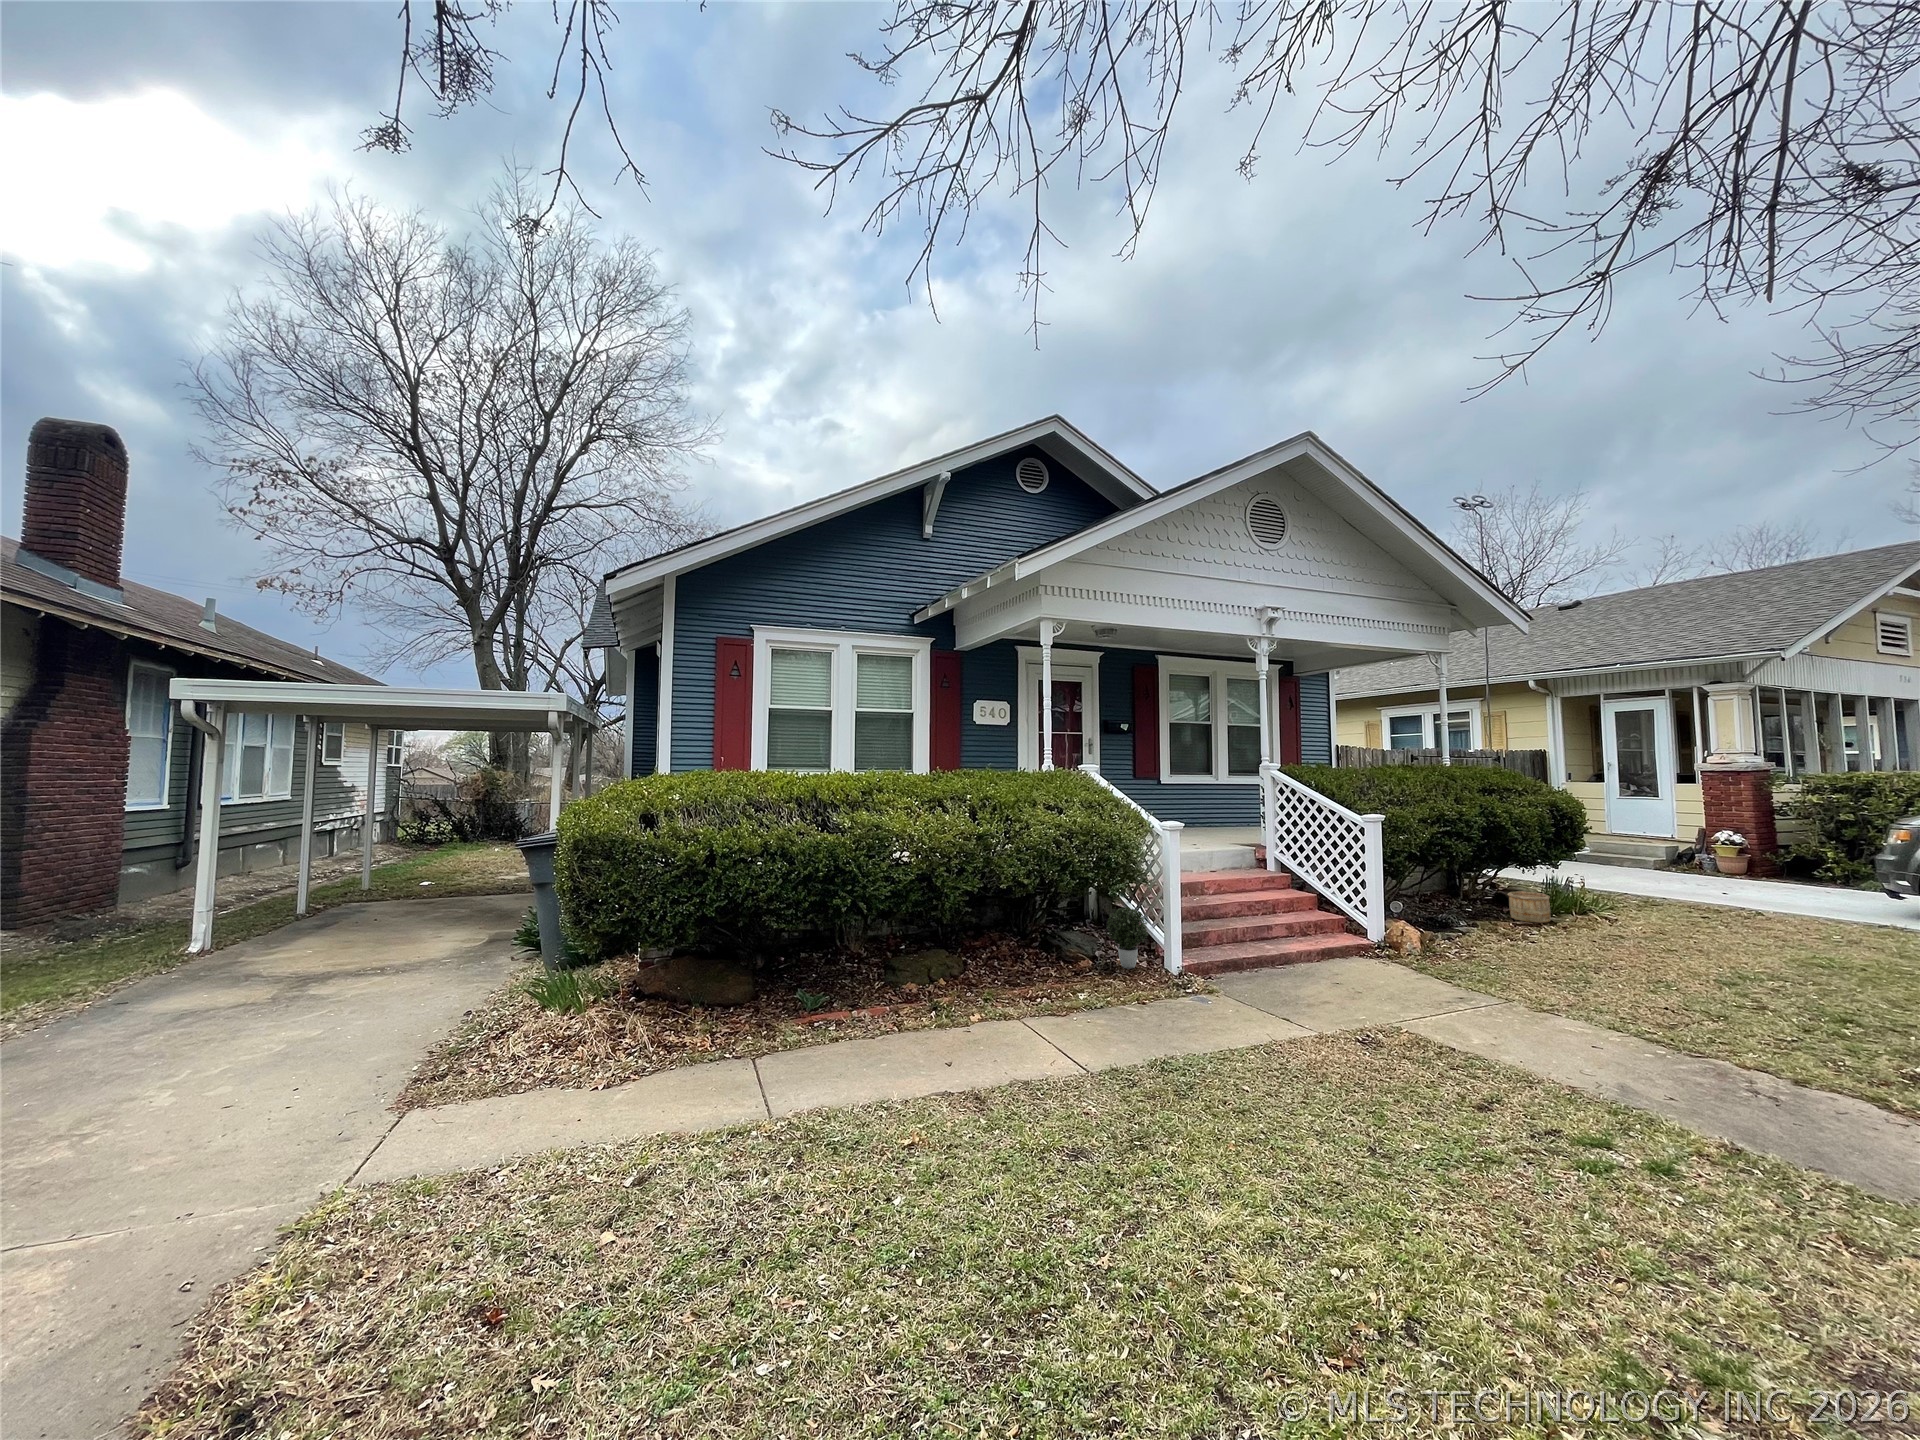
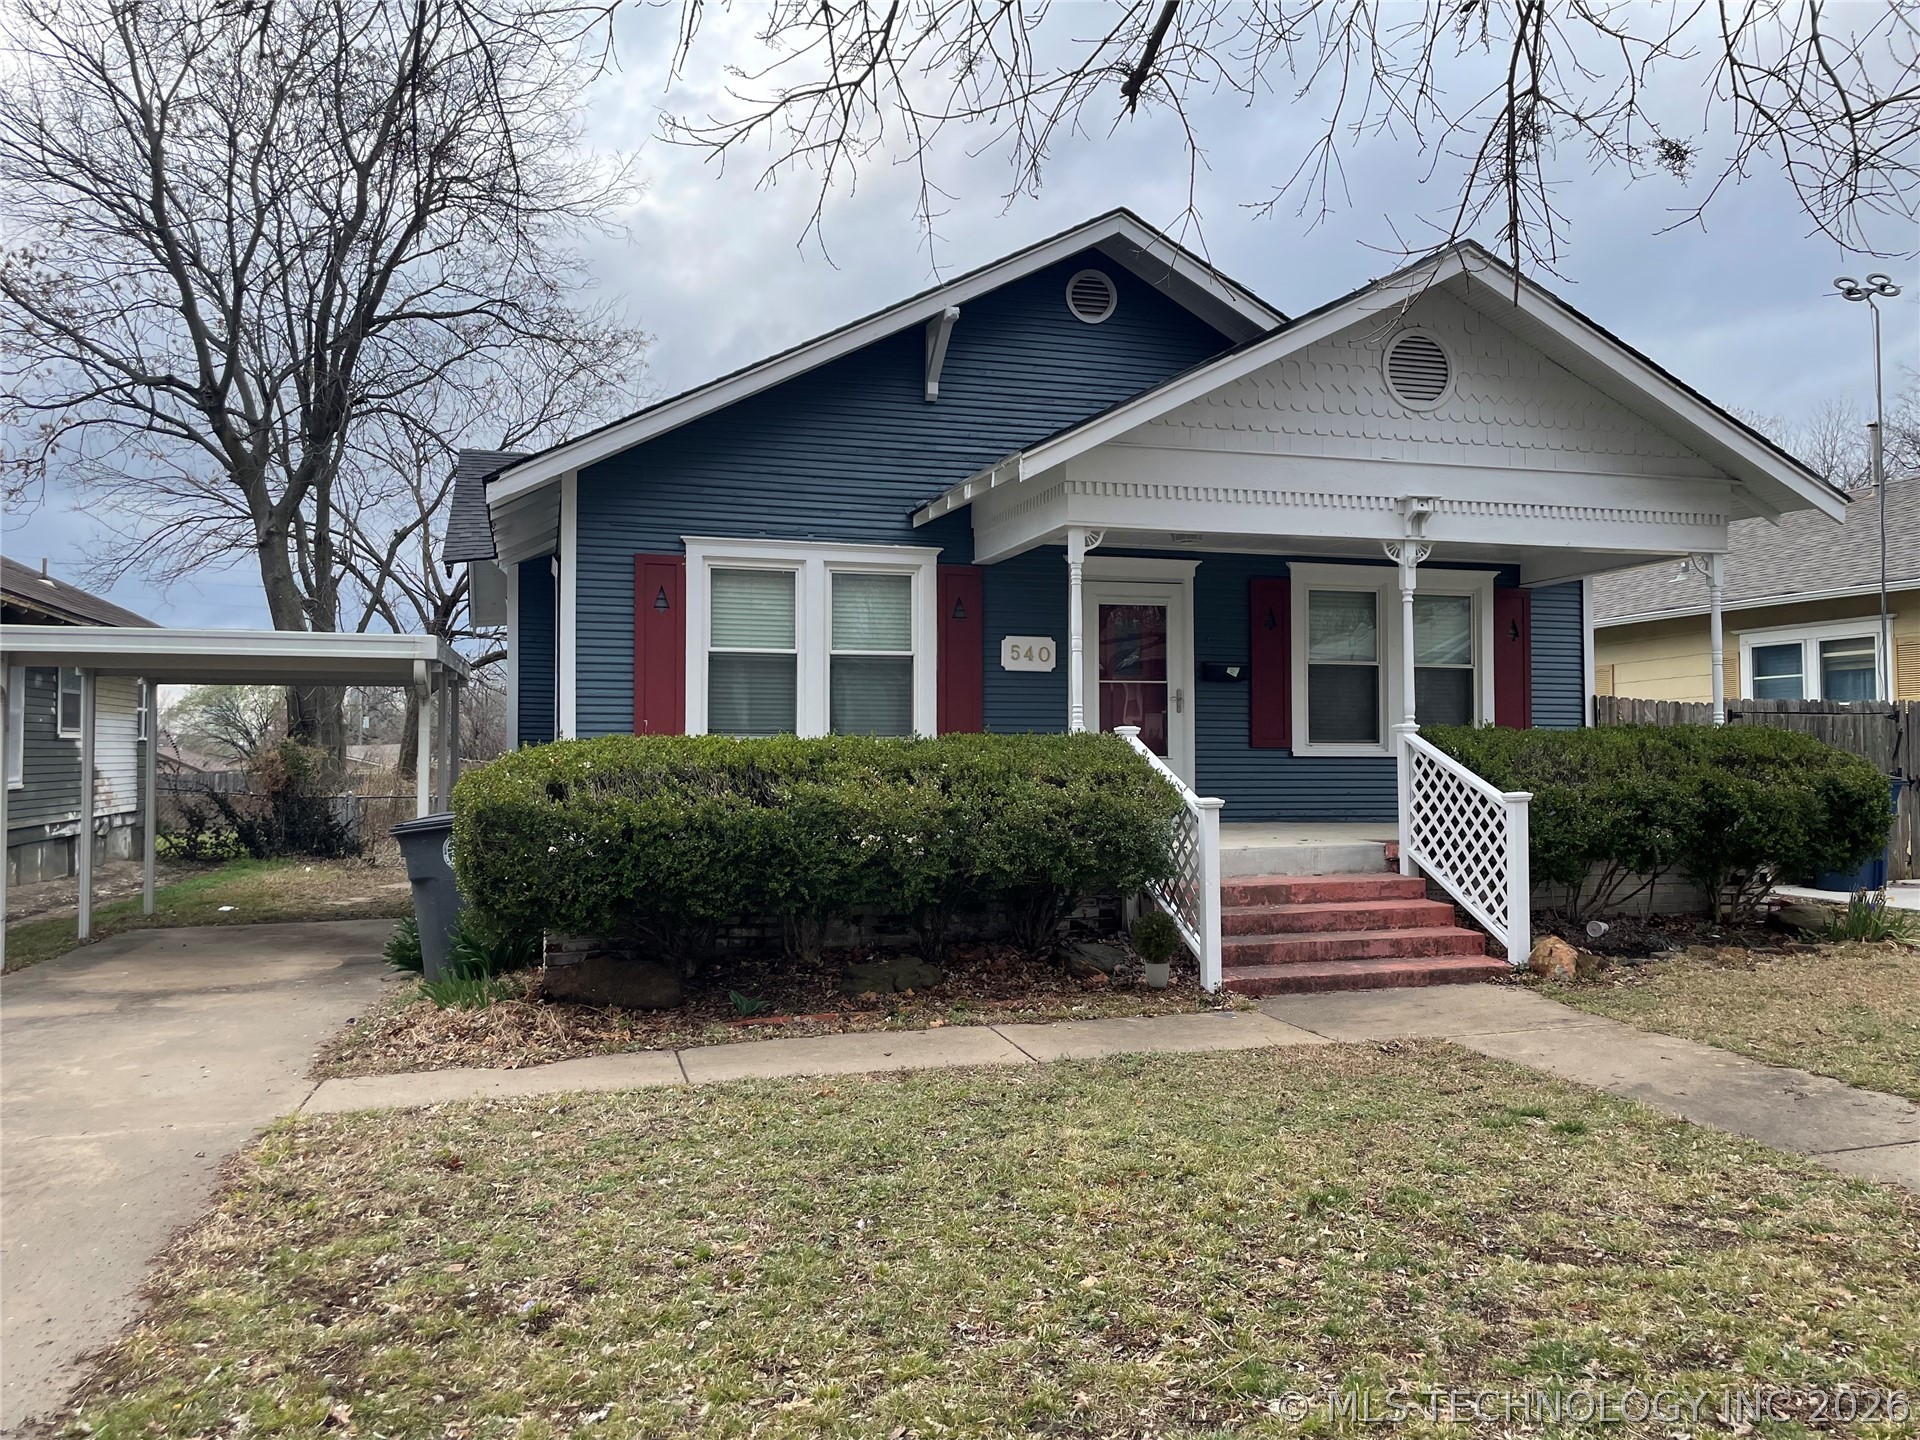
wooden bucket: present [1507,891,1551,923] -> none [1756,910,1813,953]

